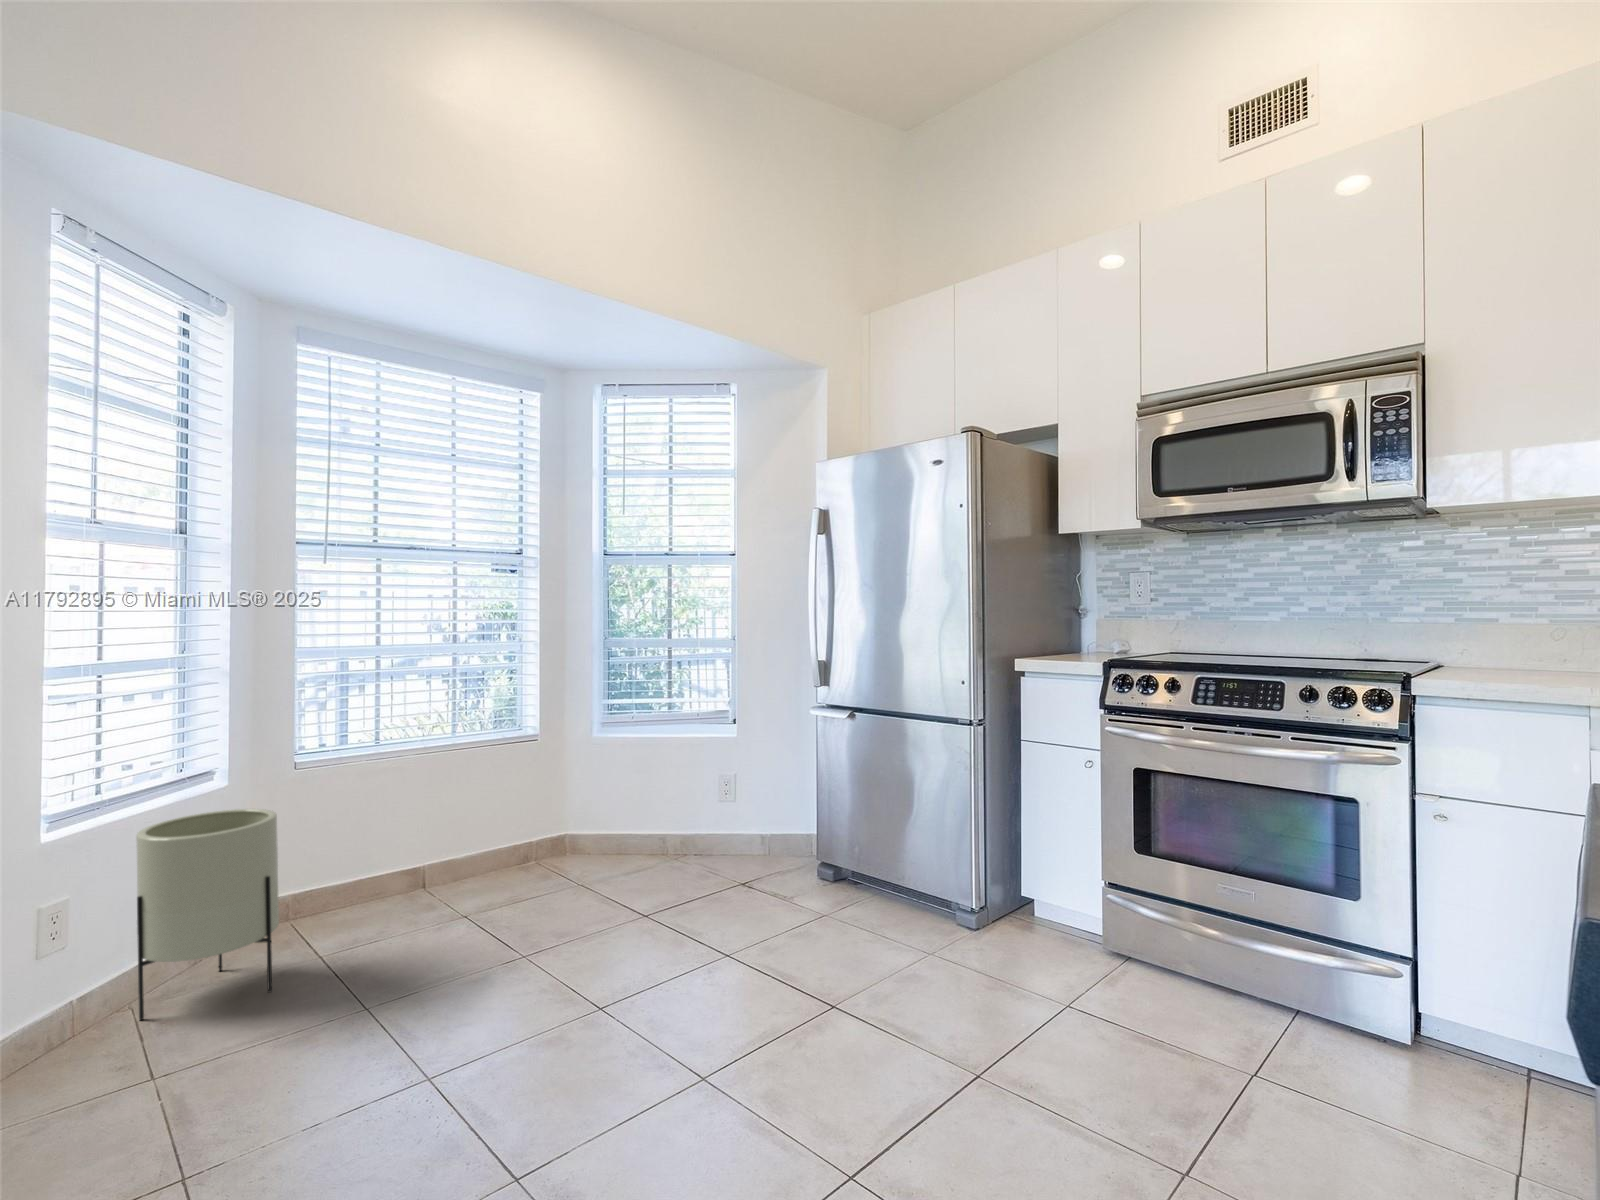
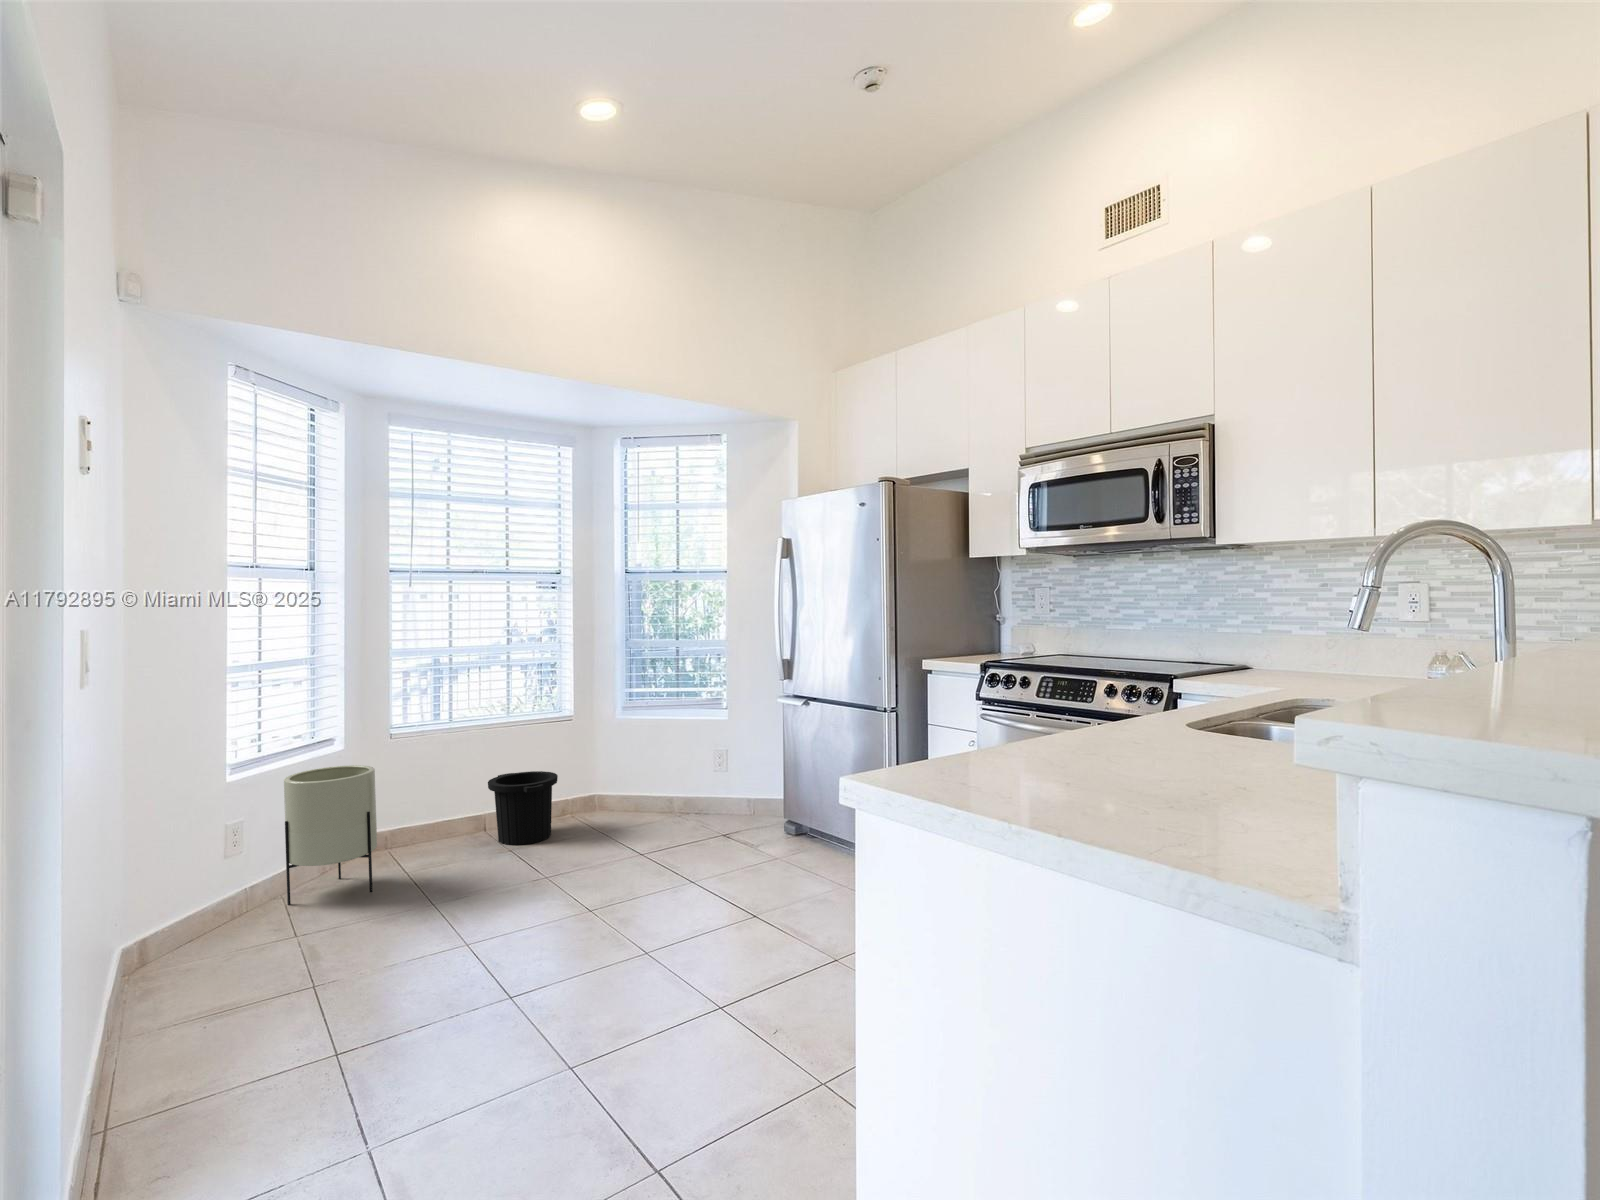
trash can: none [430,807,523,907] -> present [488,771,558,845]

